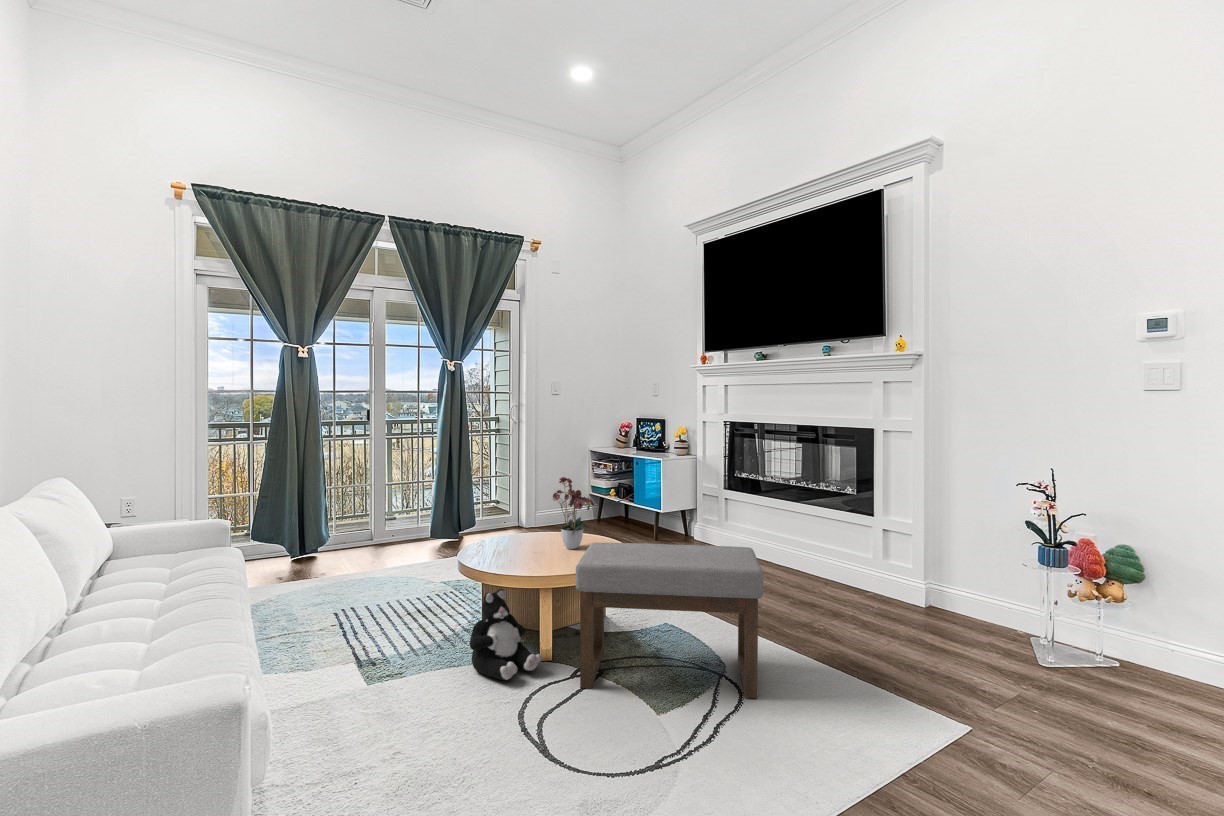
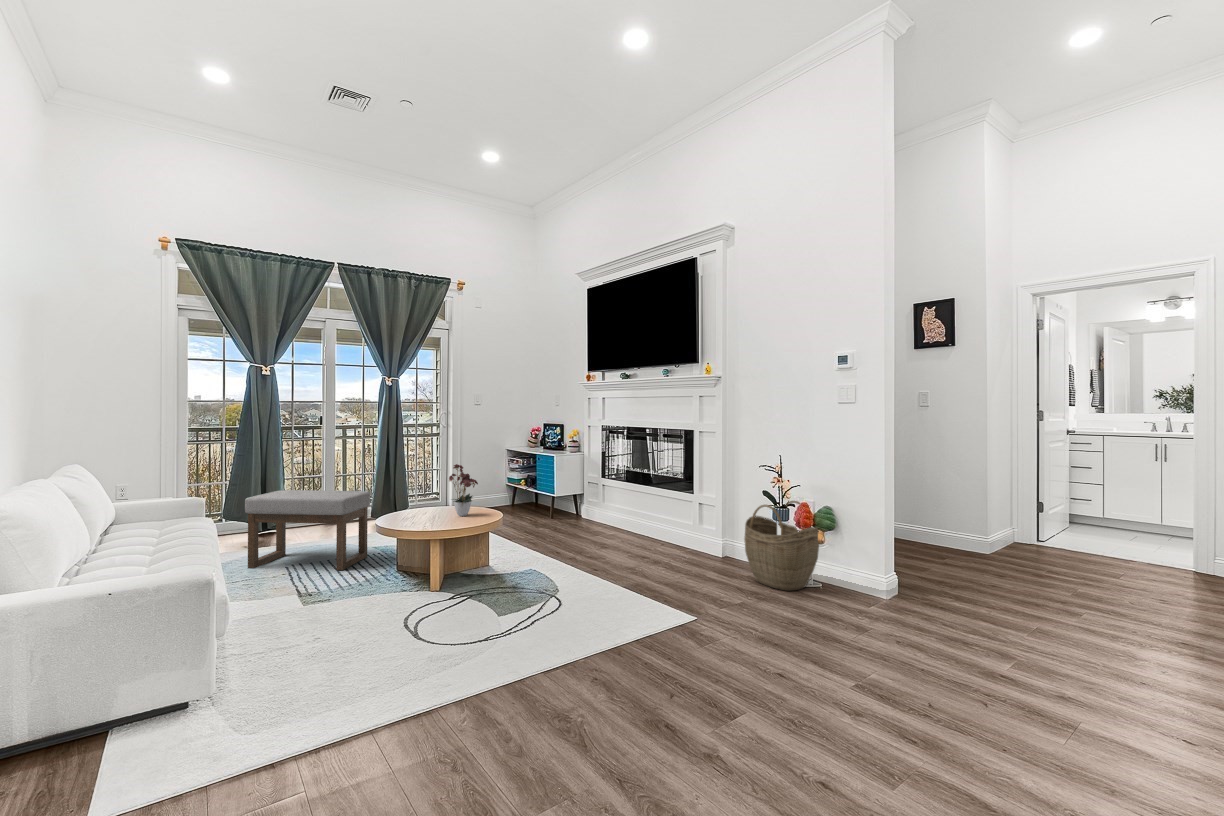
woven basket: none [986,534,1118,673] -> present [744,501,819,591]
ottoman: present [576,543,763,699] -> present [245,490,370,570]
plush toy: present [470,589,542,680] -> none [378,541,430,601]

